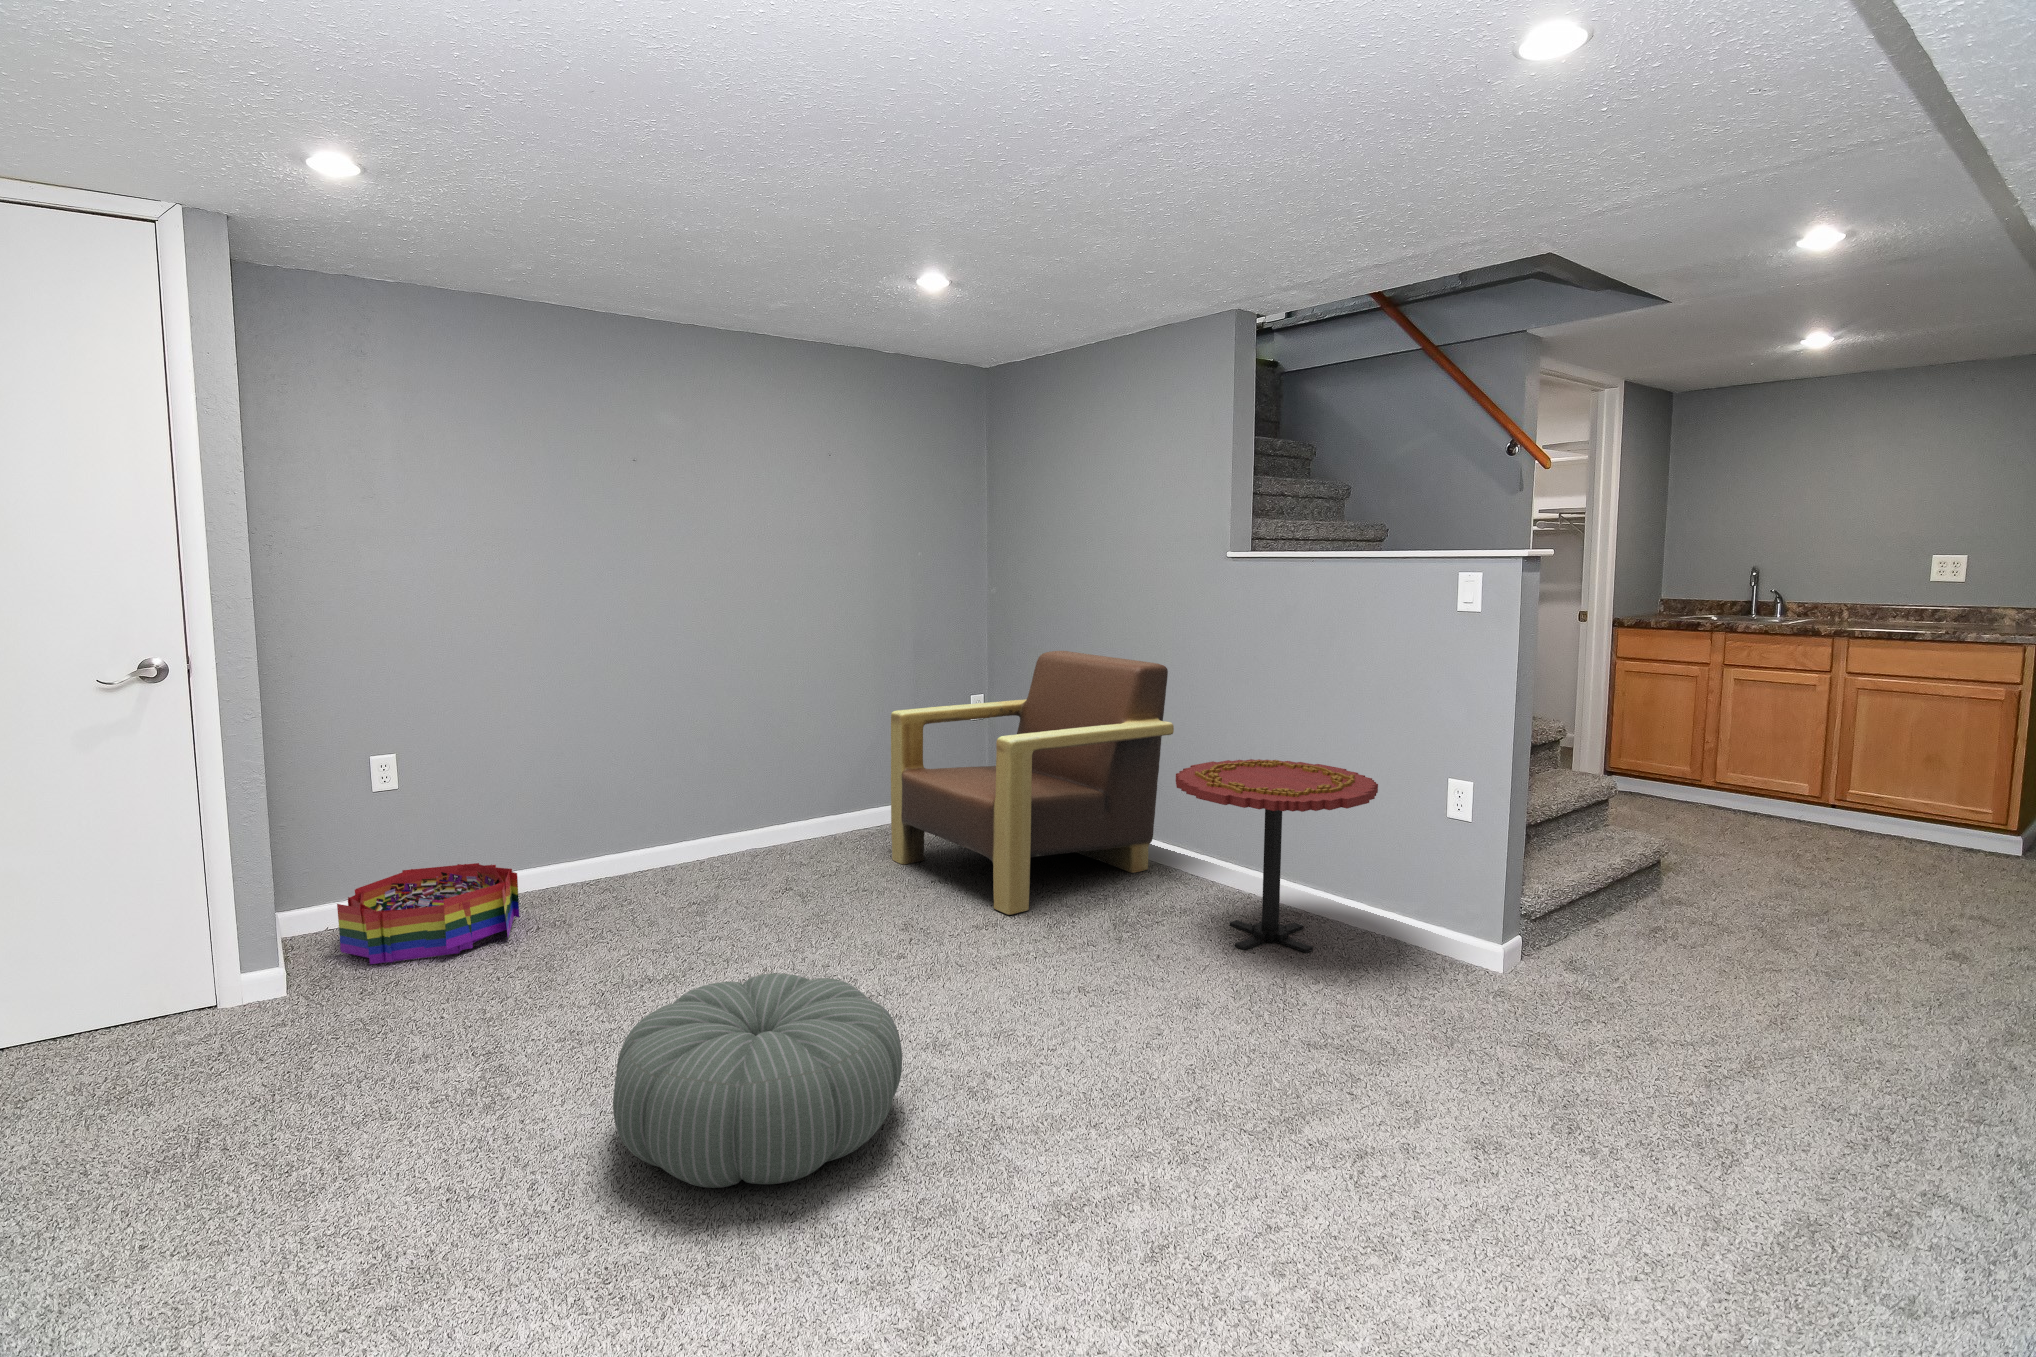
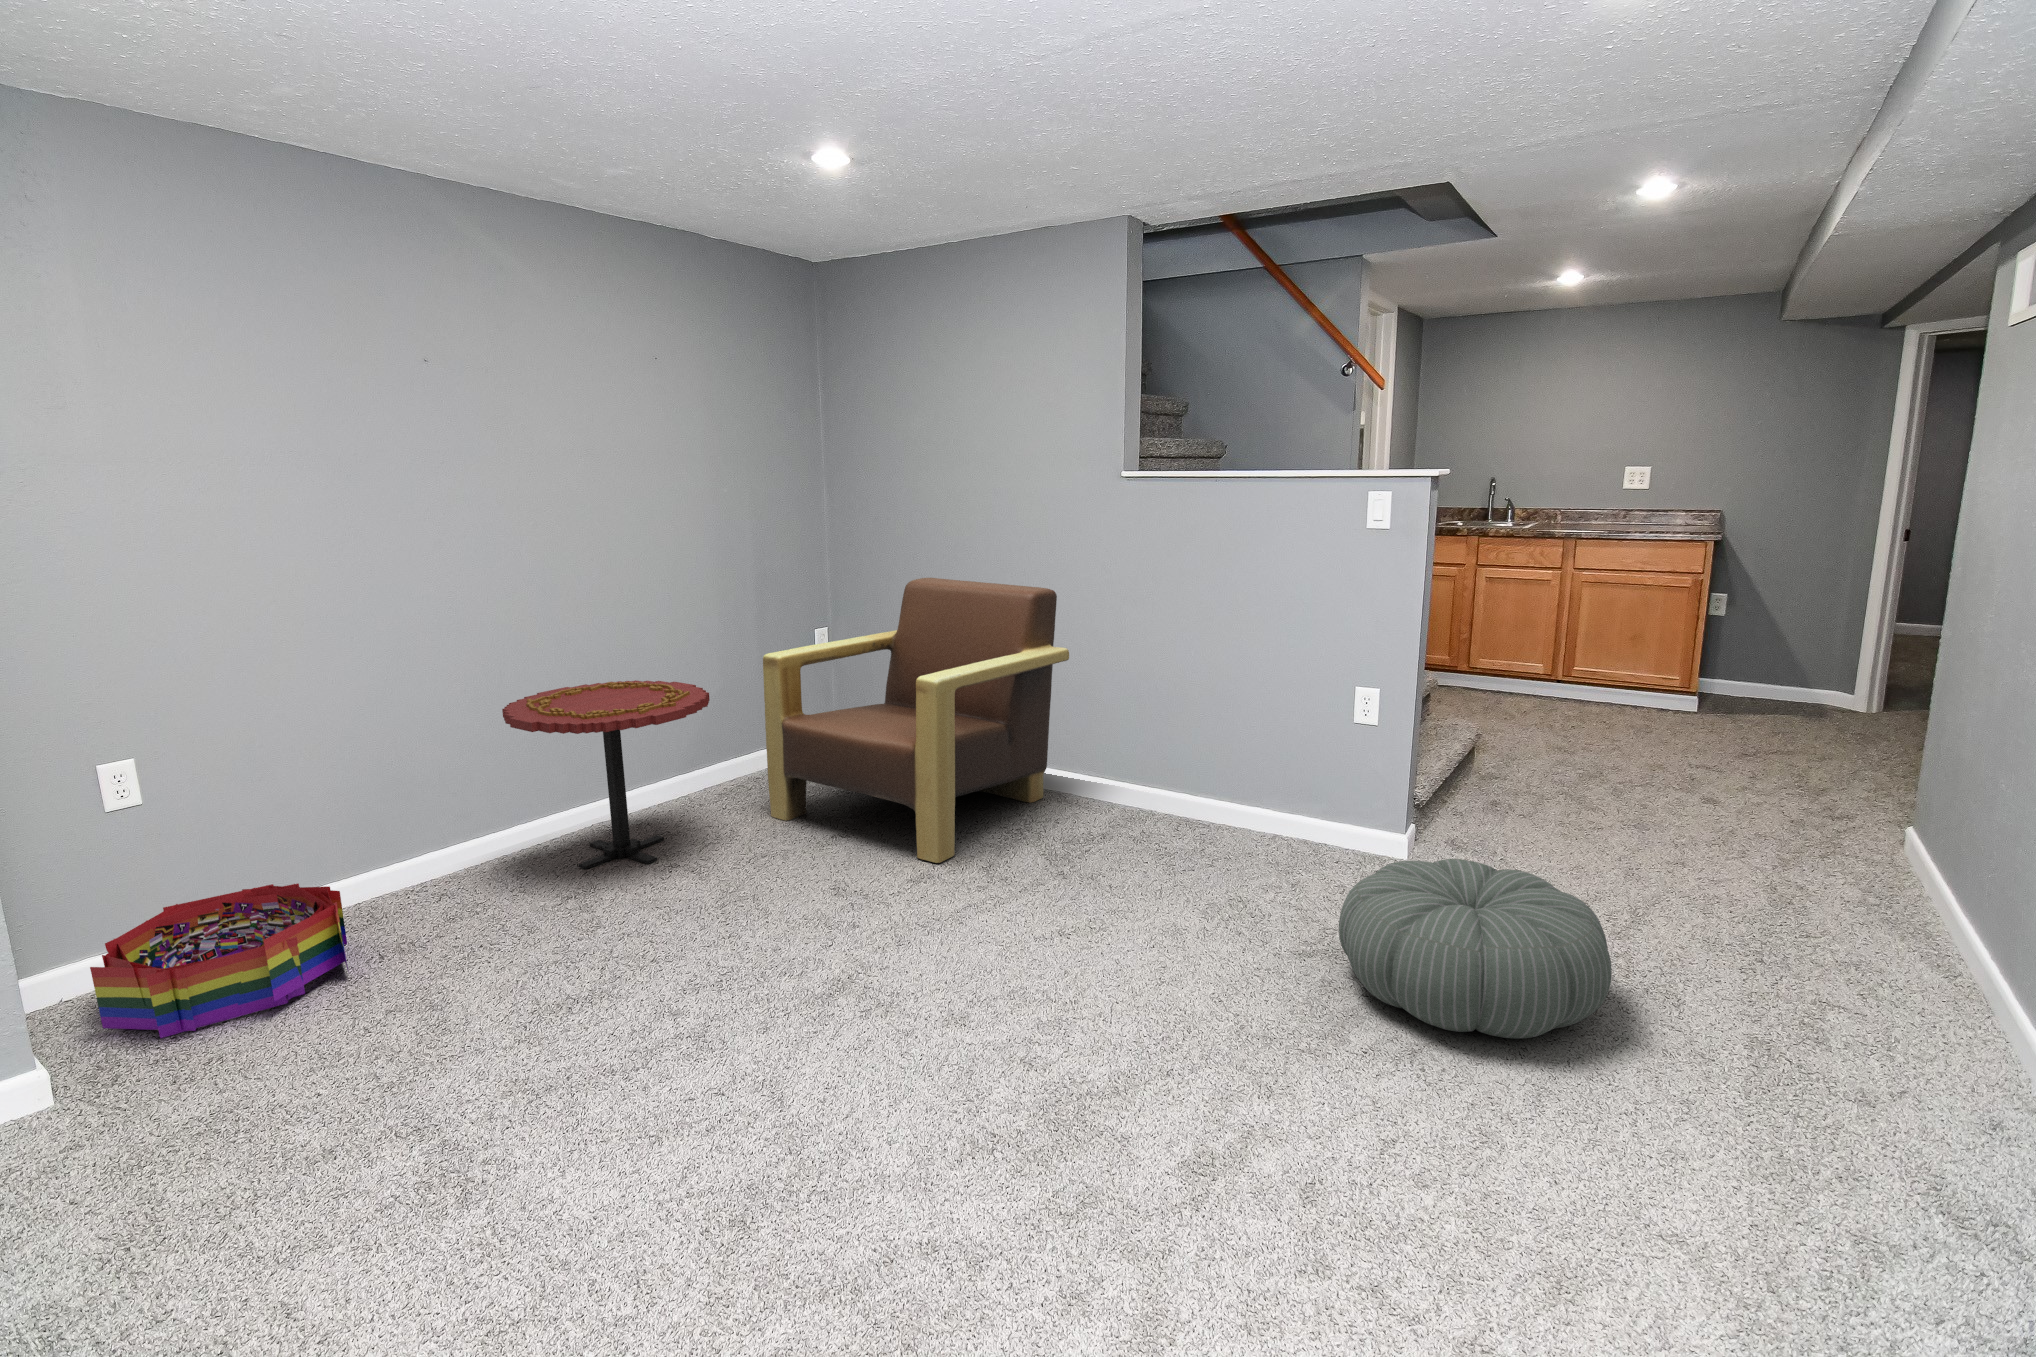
side table: present [1176,759,1378,953] -> present [502,680,710,869]
pouf: present [613,973,902,1188] -> present [1339,859,1612,1039]

